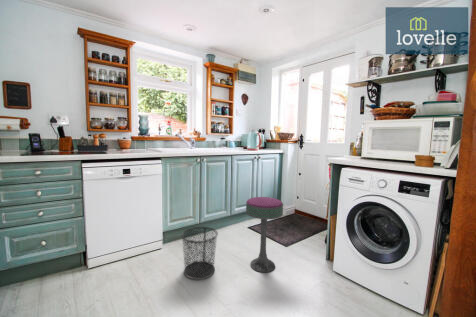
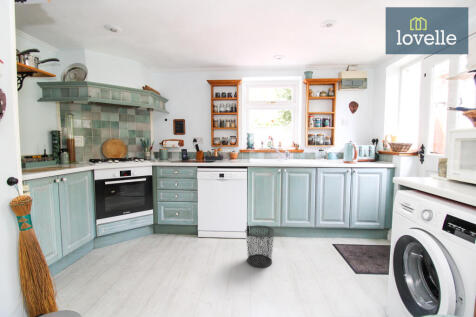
bar stool: present [246,197,283,272] -> none [299,209,337,284]

